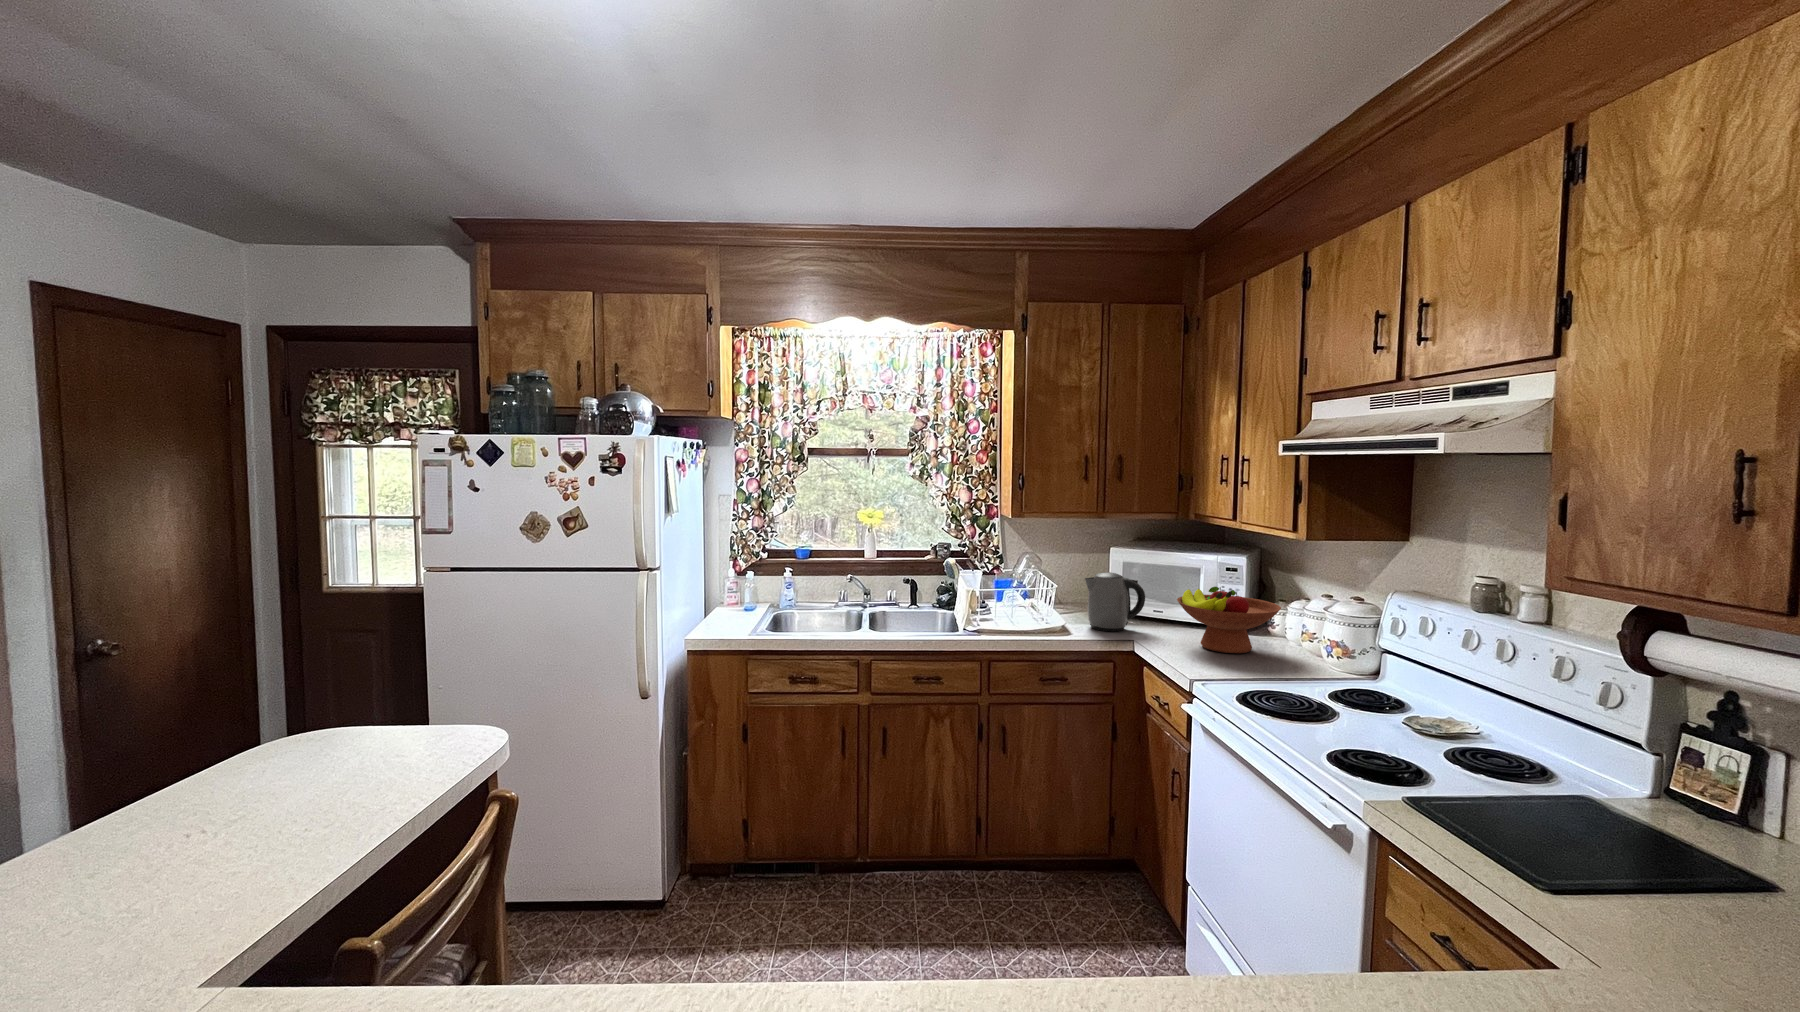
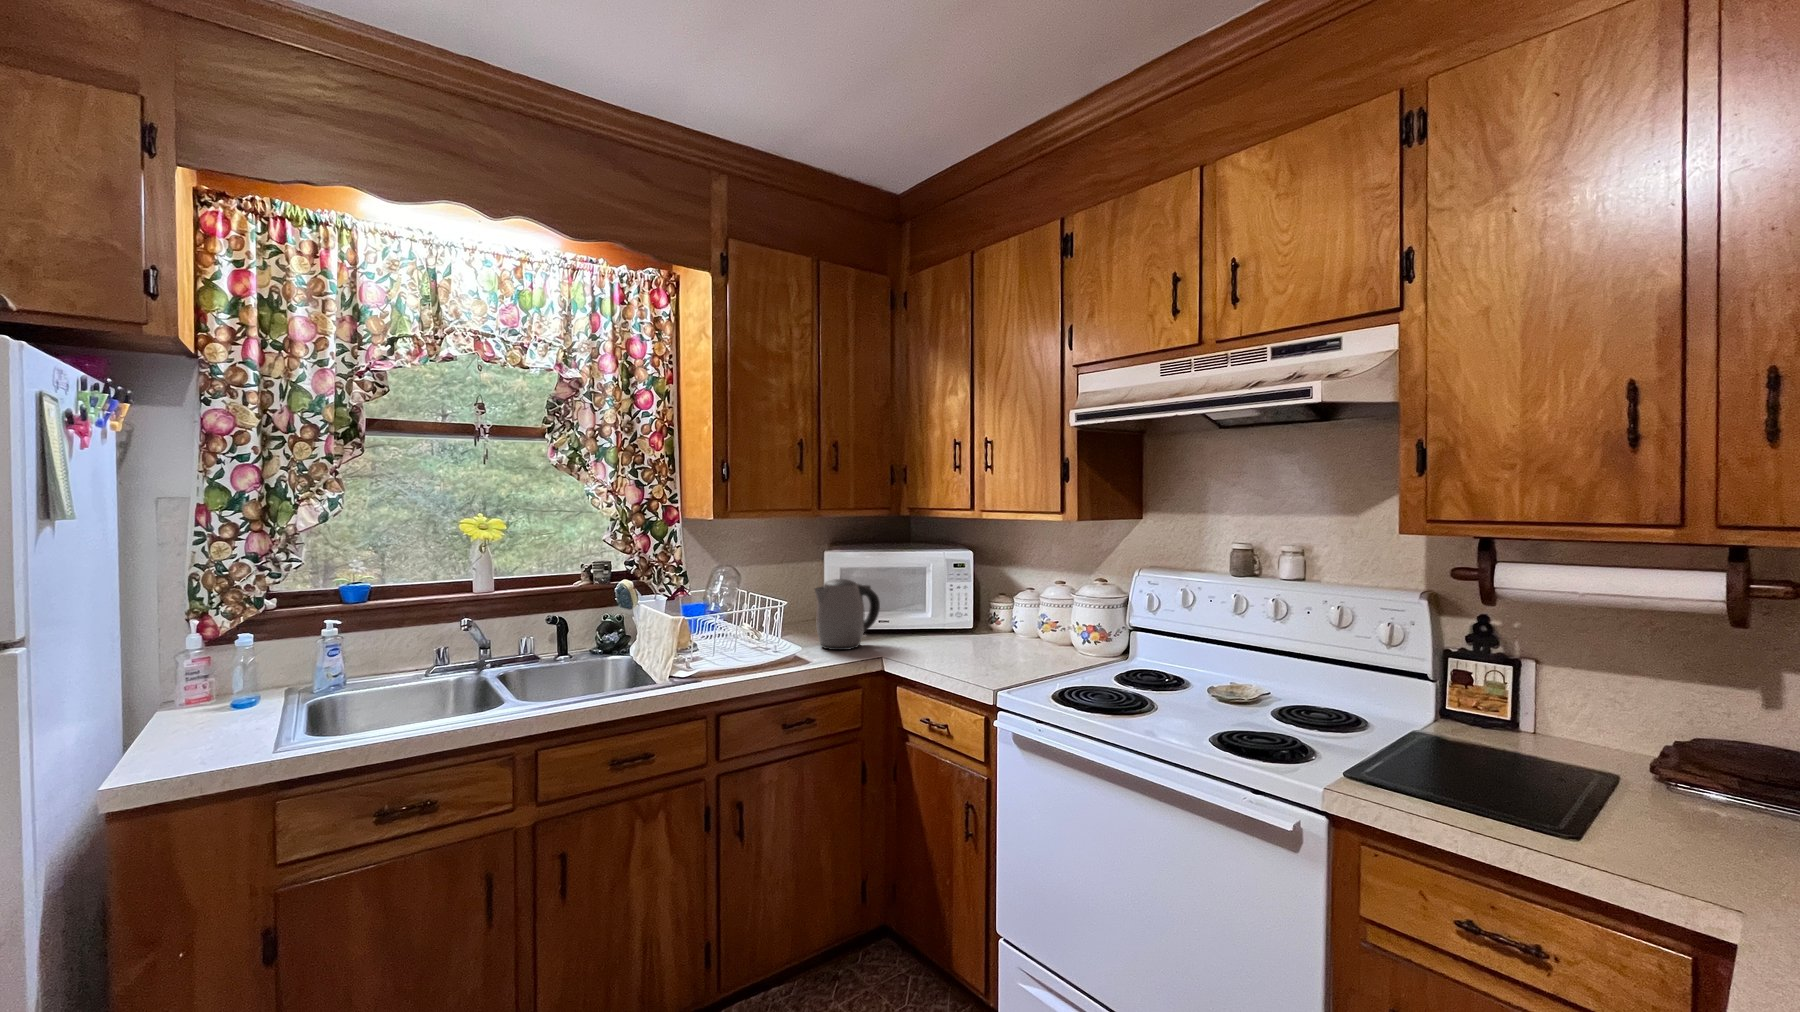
fruit bowl: present [1177,587,1281,653] -> none [926,582,1030,654]

